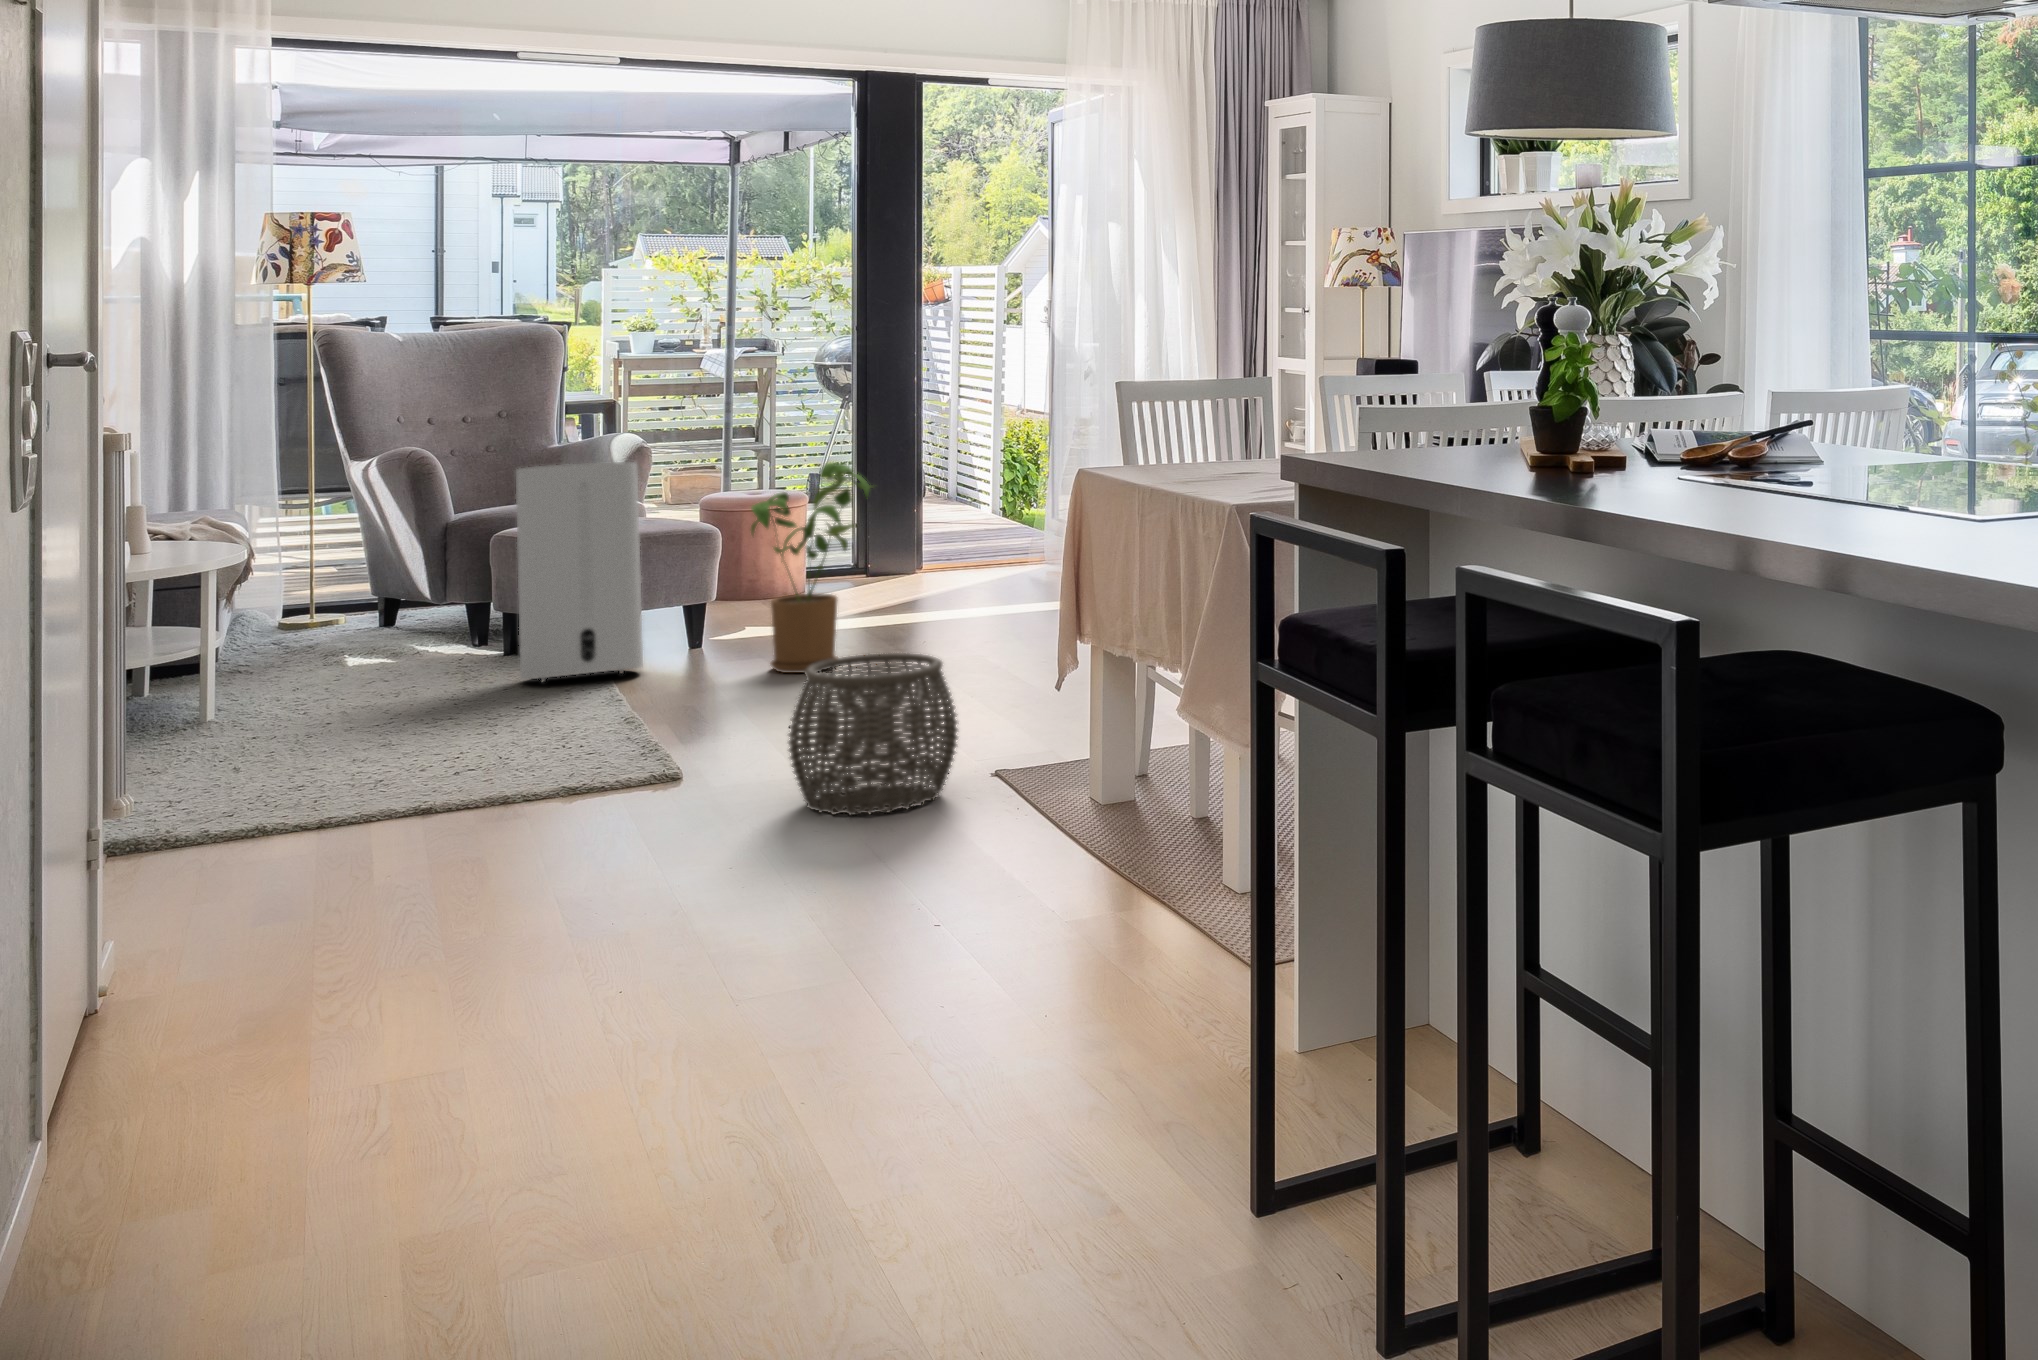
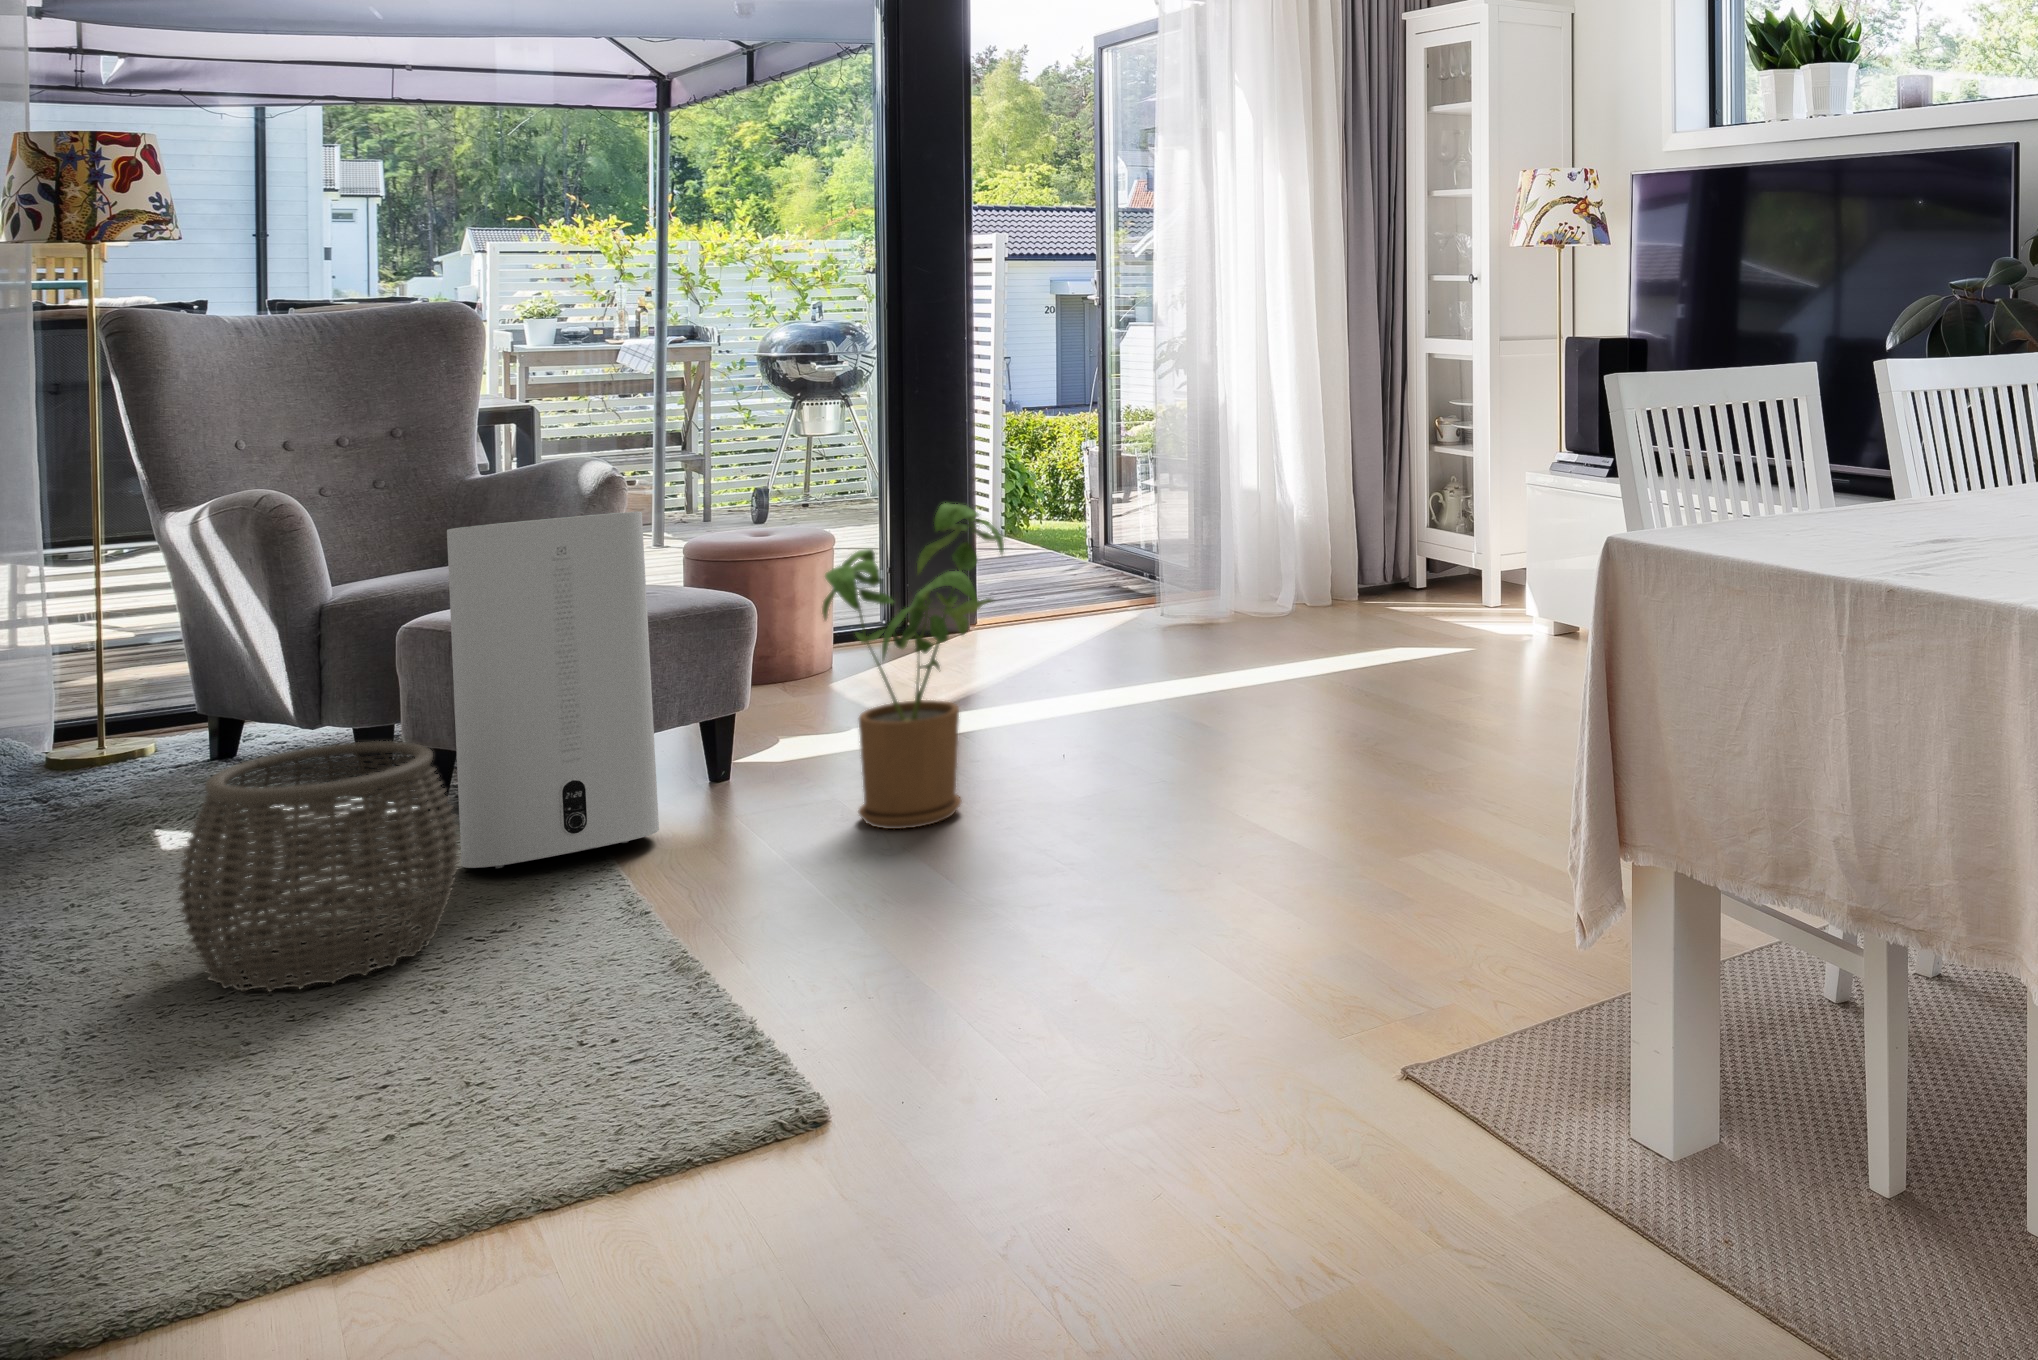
woven basket: present [788,653,958,815] -> present [179,741,460,992]

